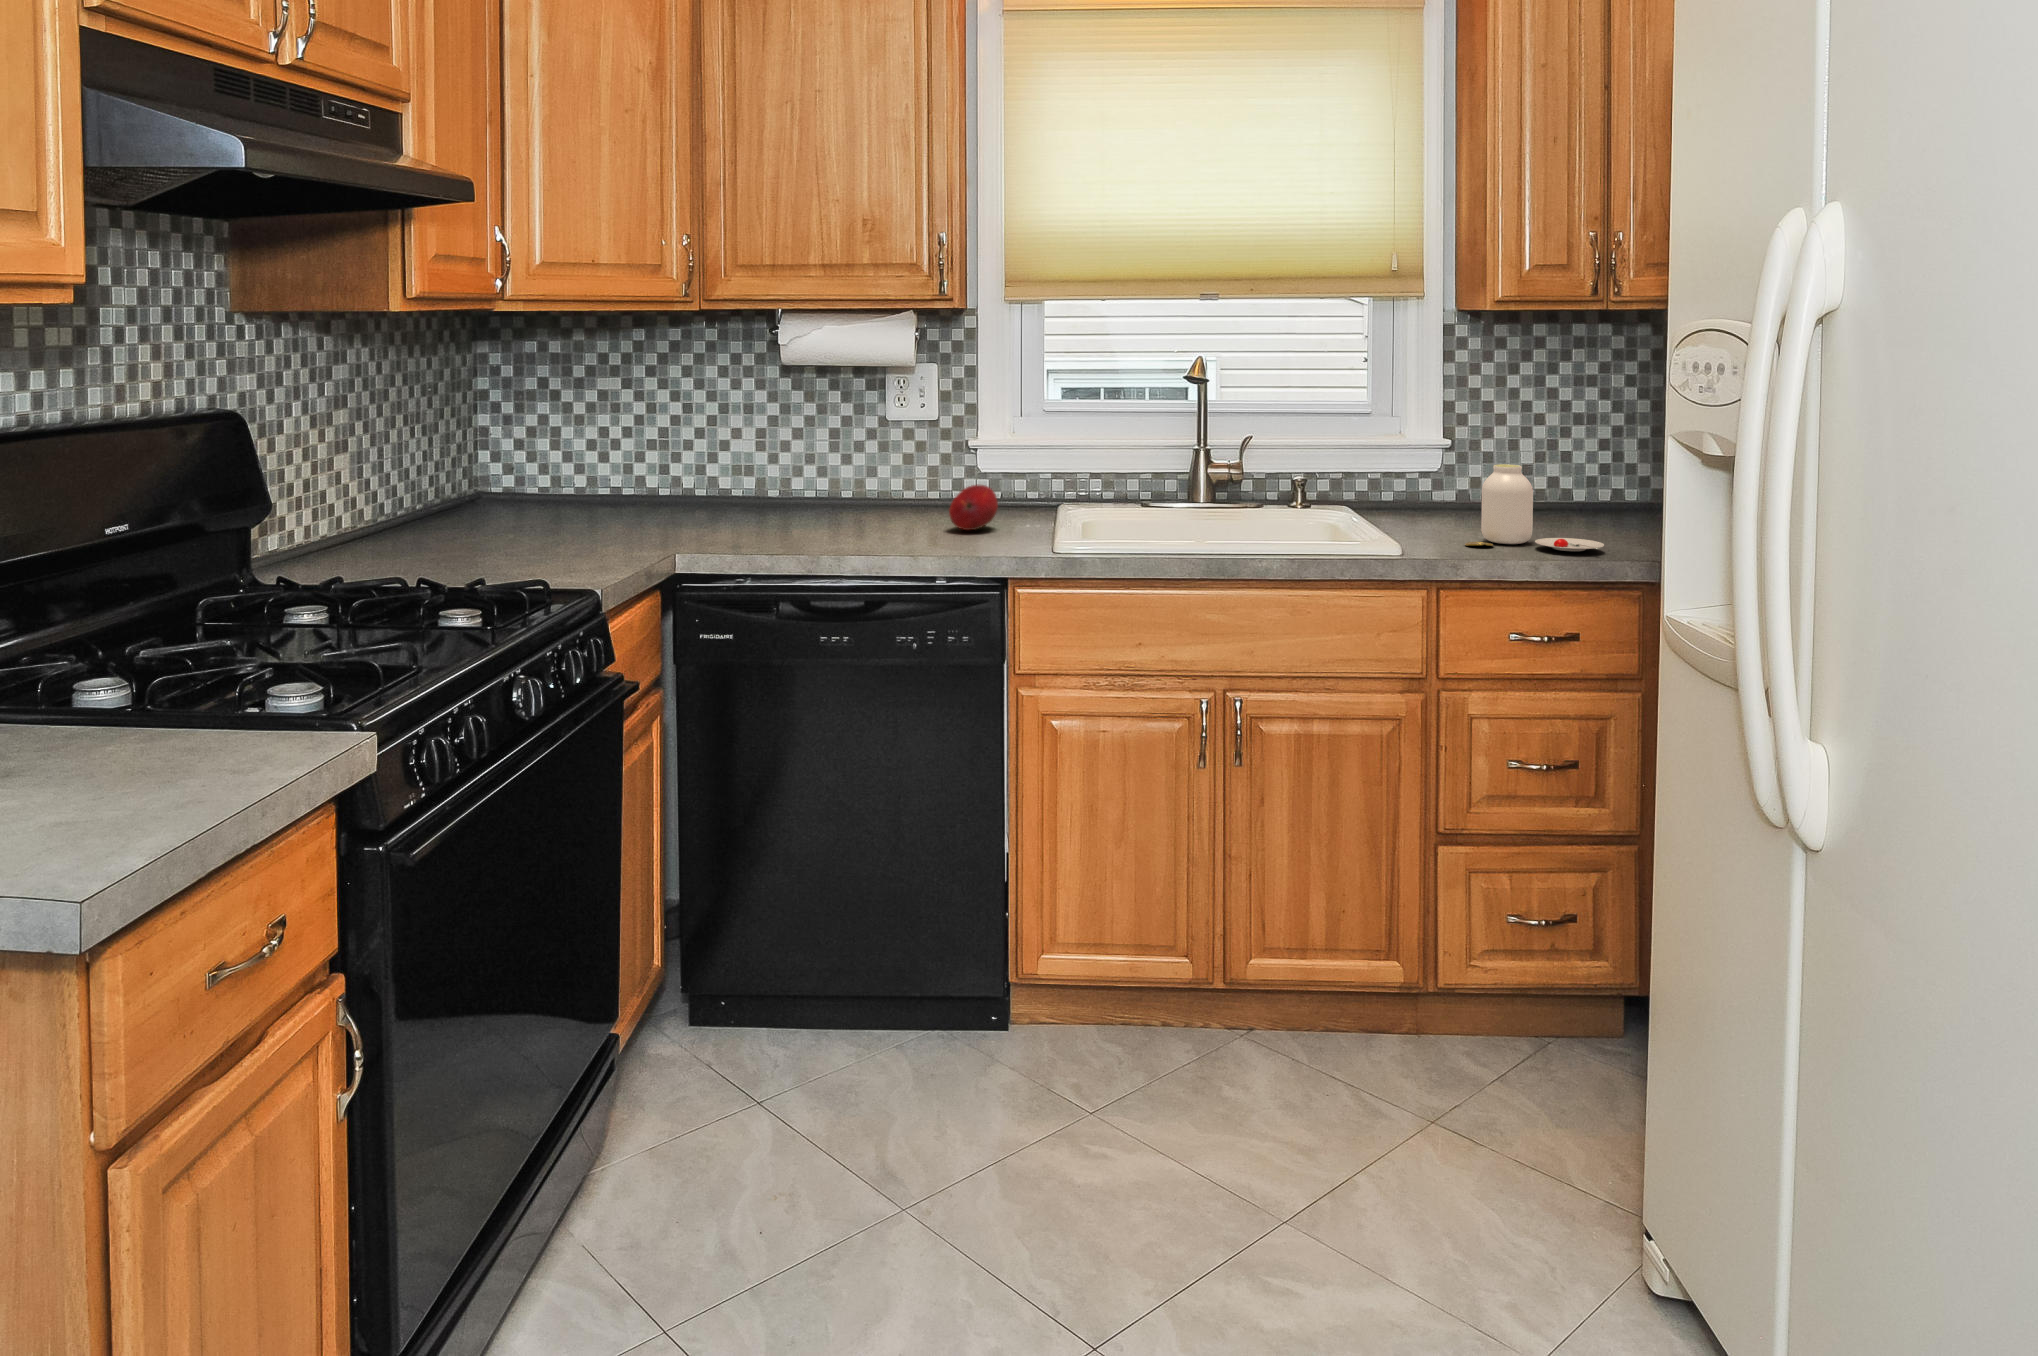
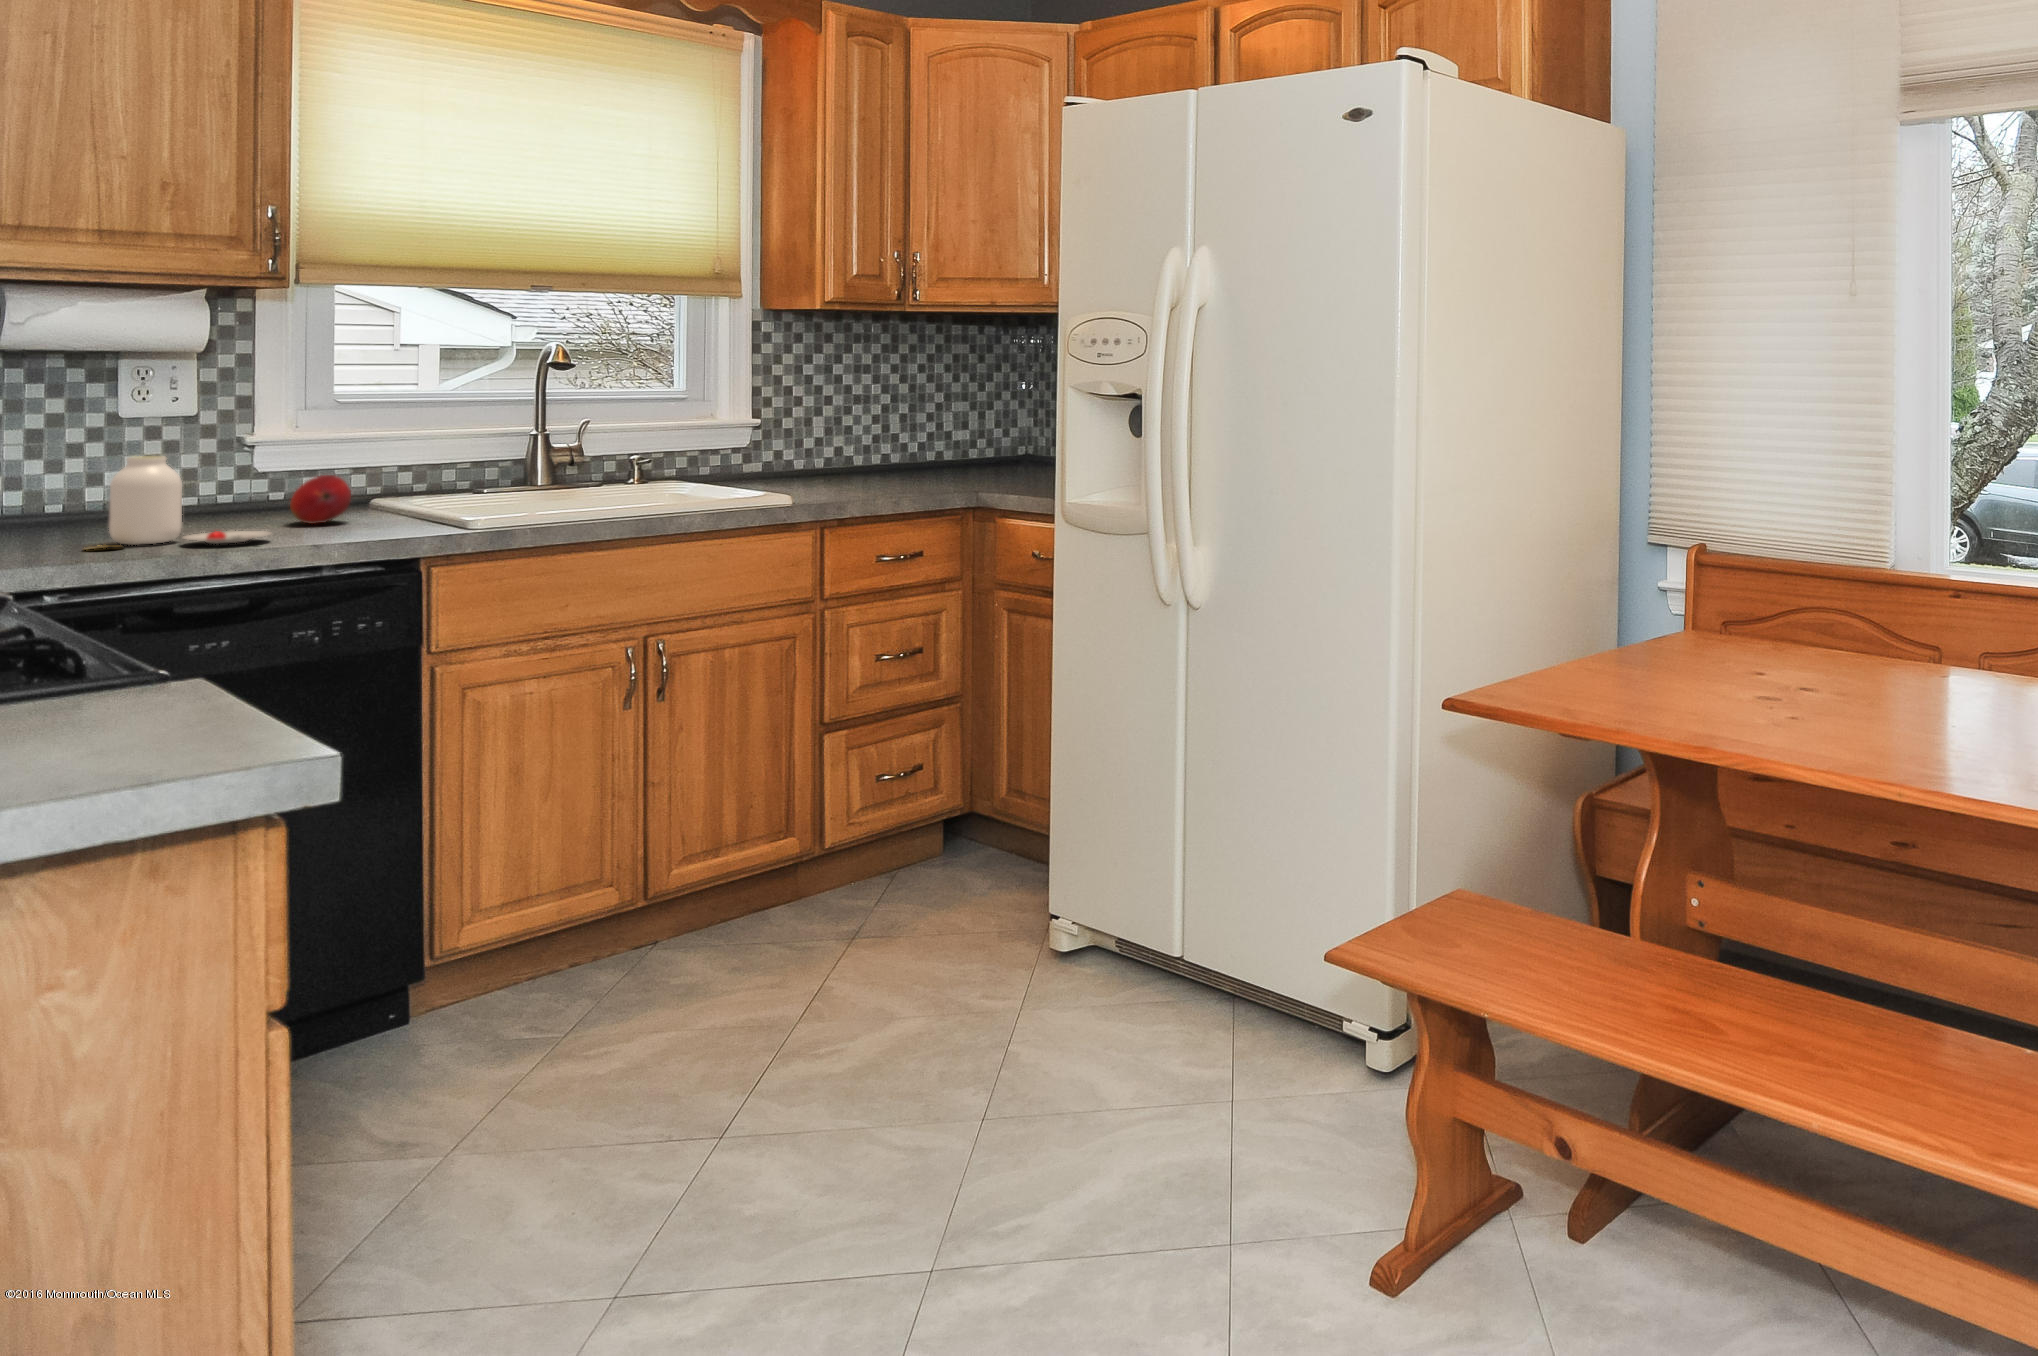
jar: present [1465,464,1604,551] -> present [85,456,270,549]

